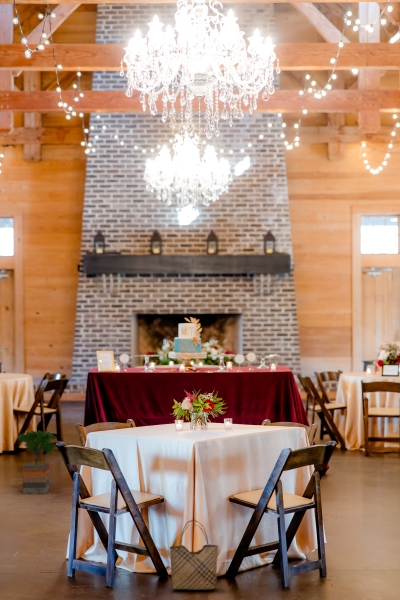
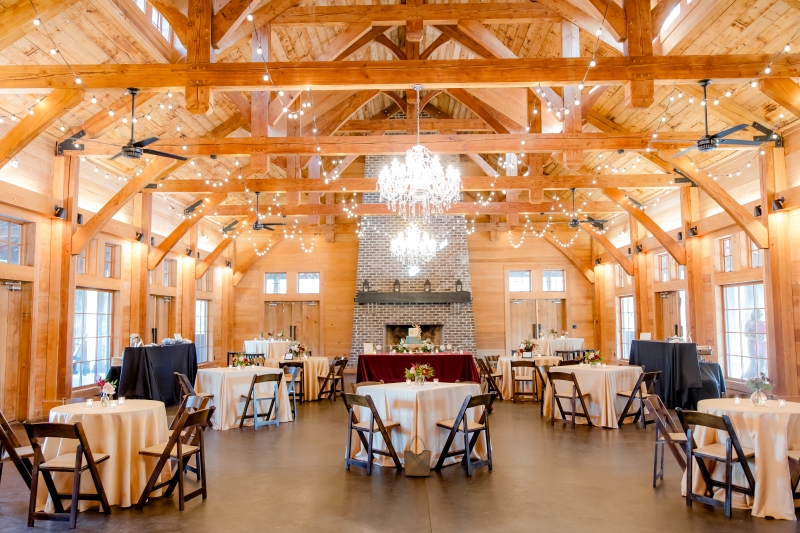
potted tree: present [18,431,56,494] -> none [313,386,337,424]

